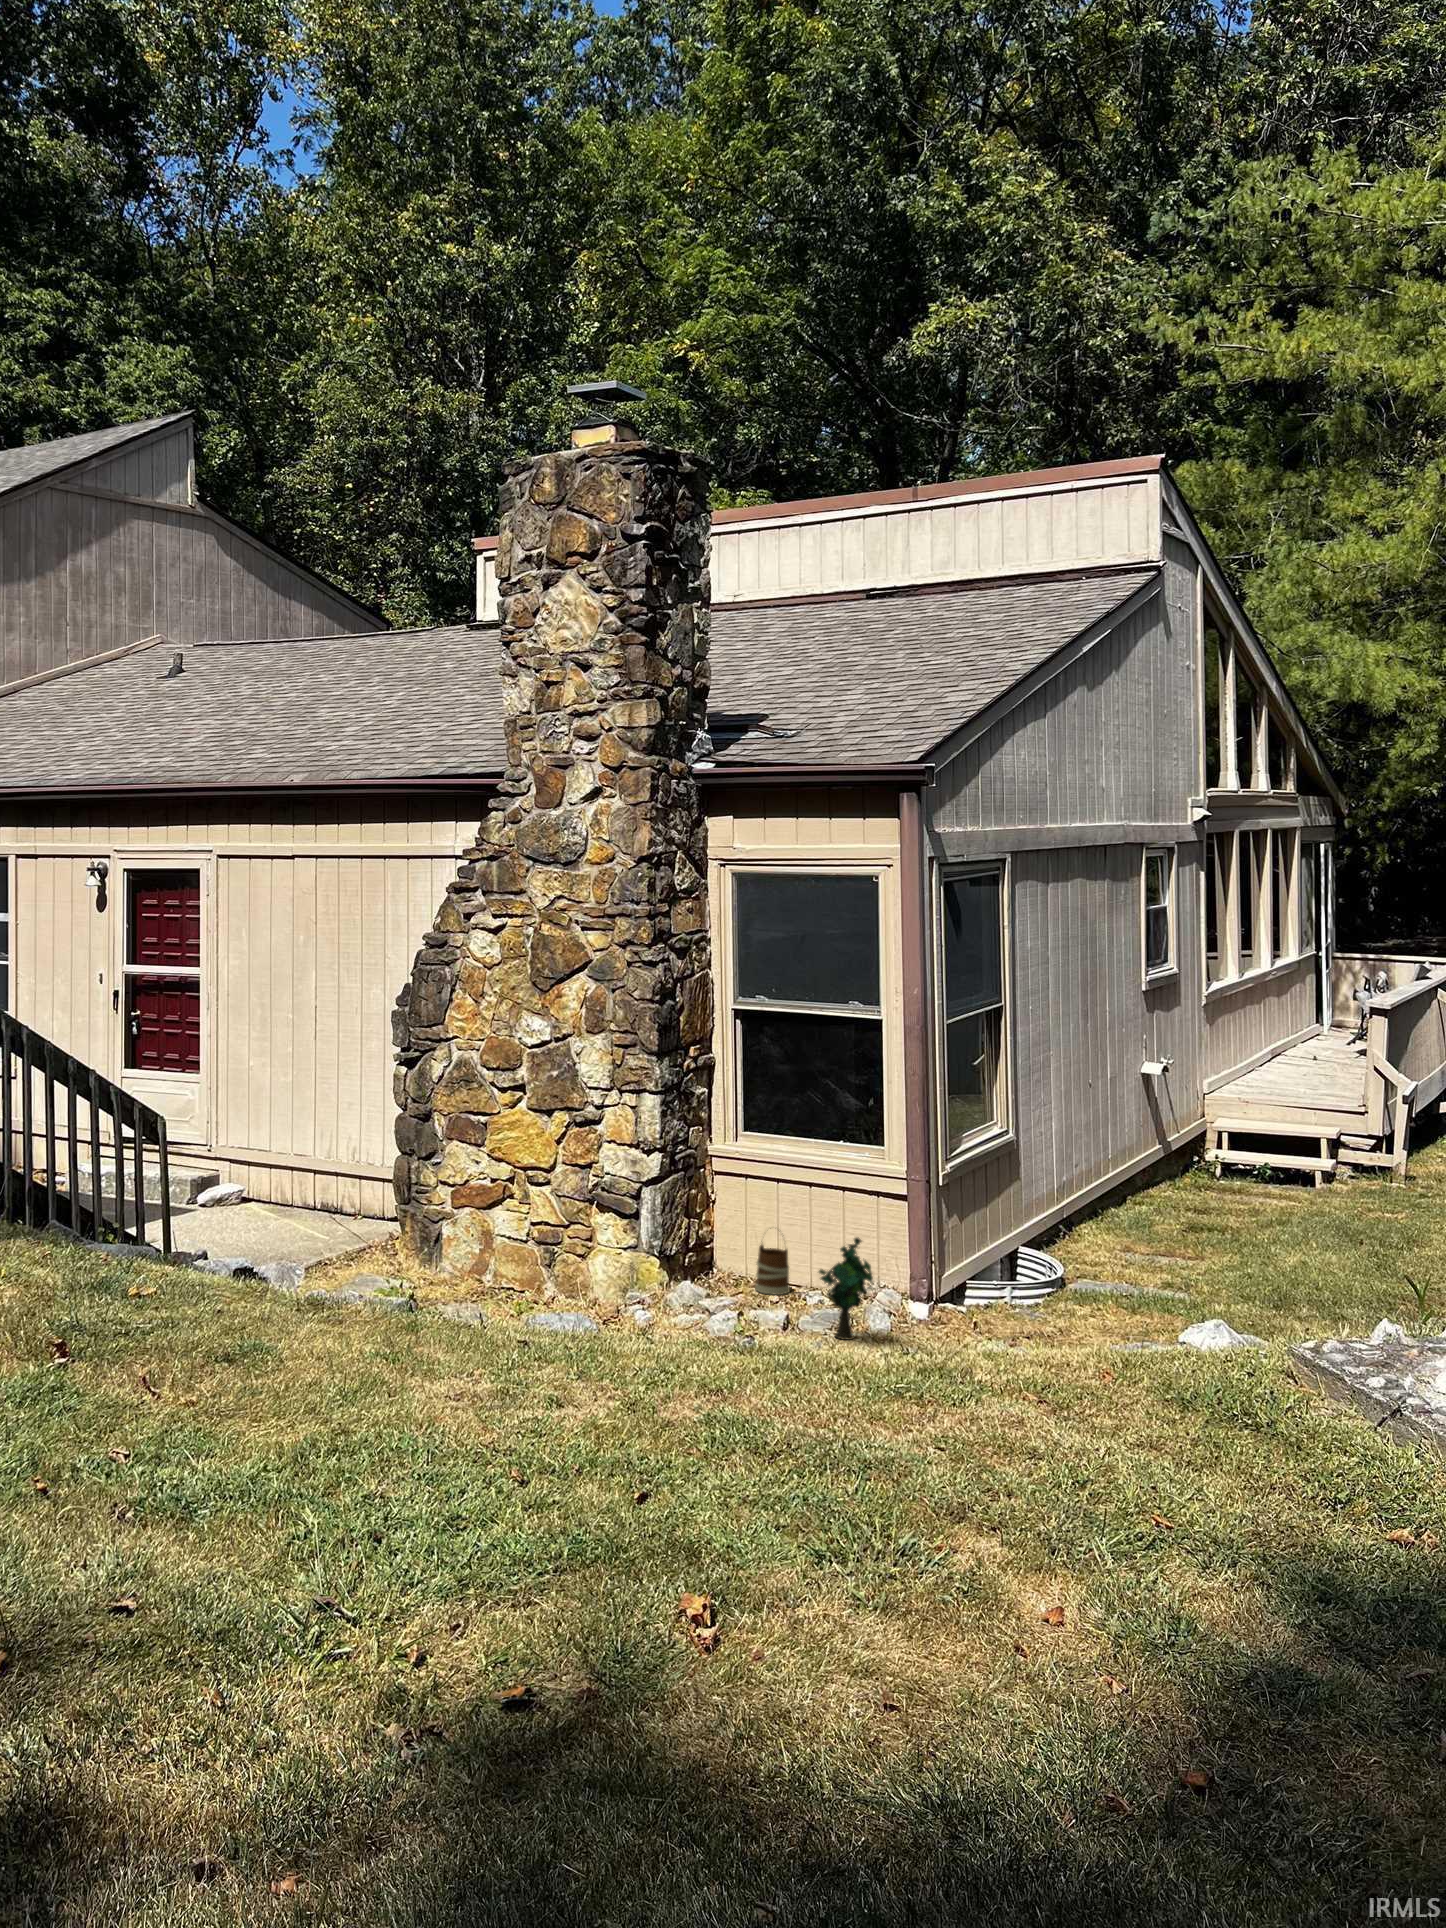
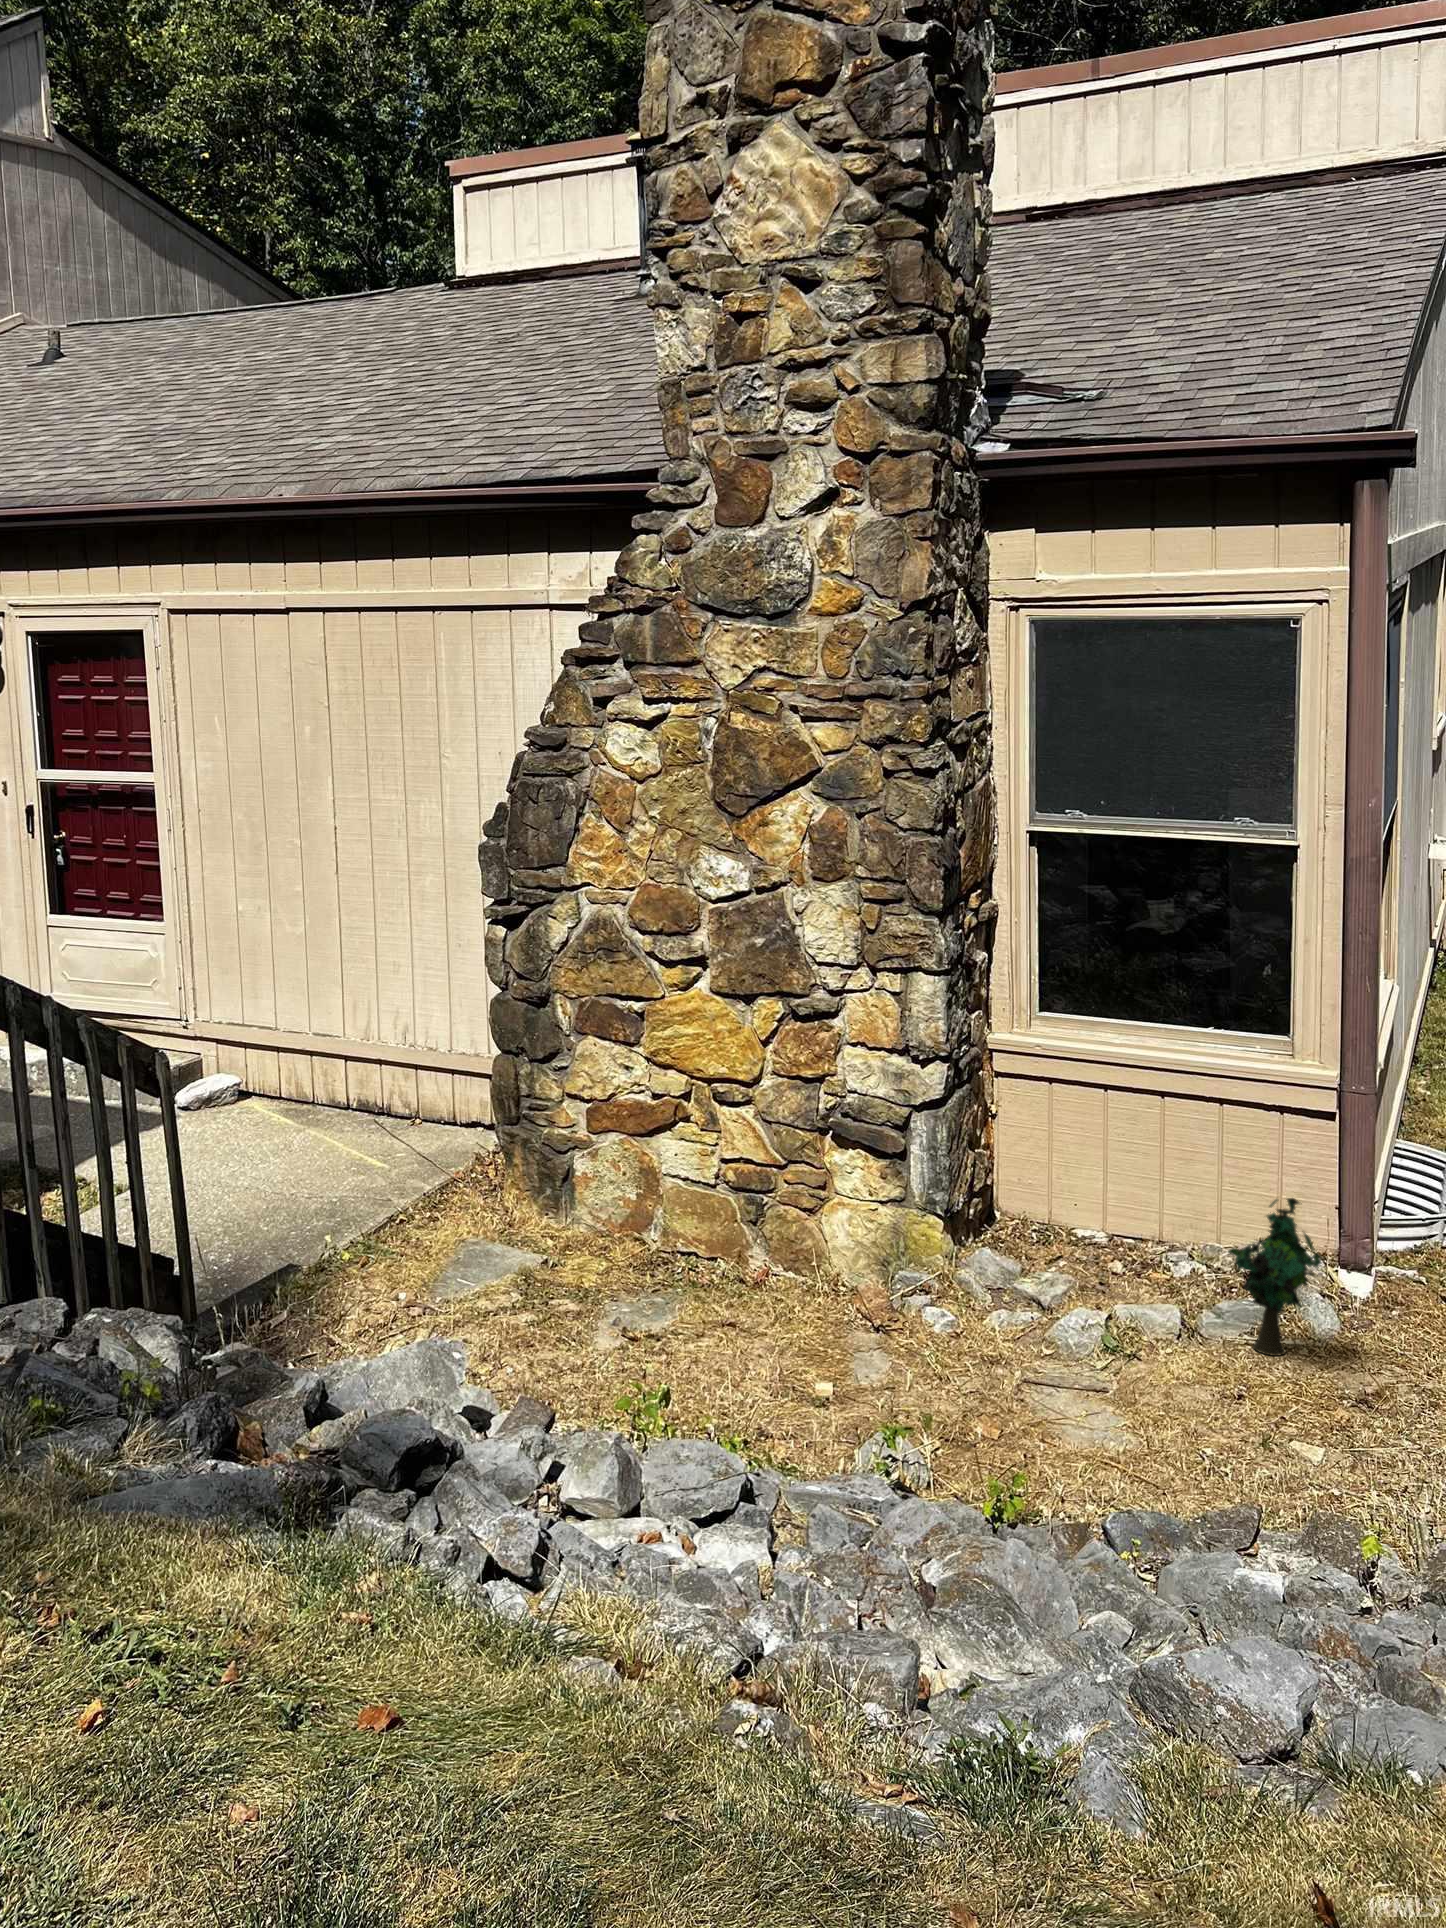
wooden bucket: present [755,1228,790,1295] -> none [1069,1160,1124,1262]

